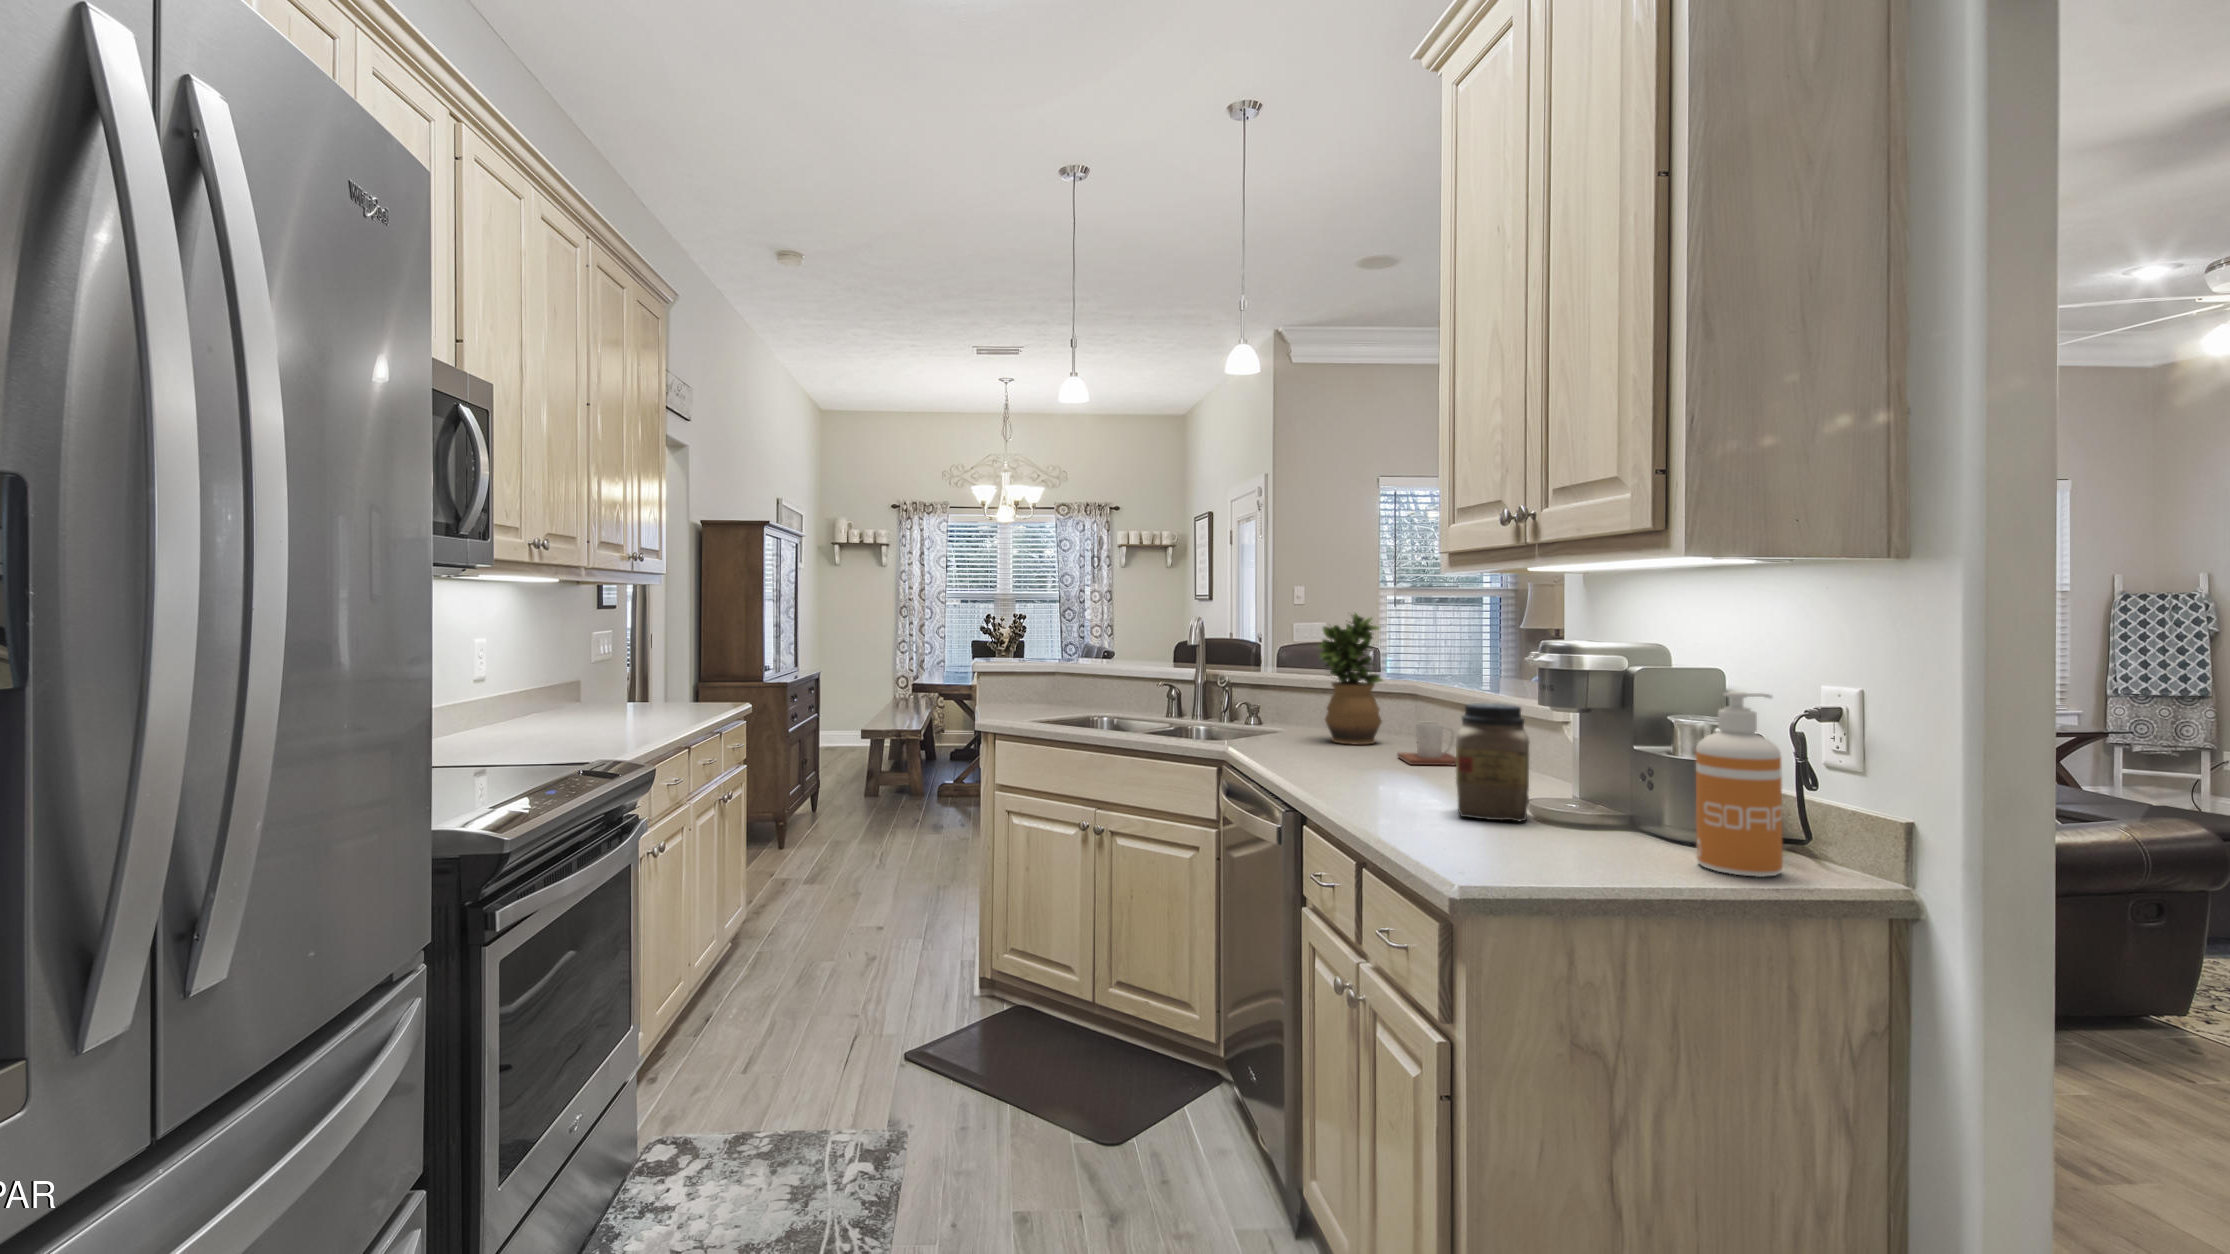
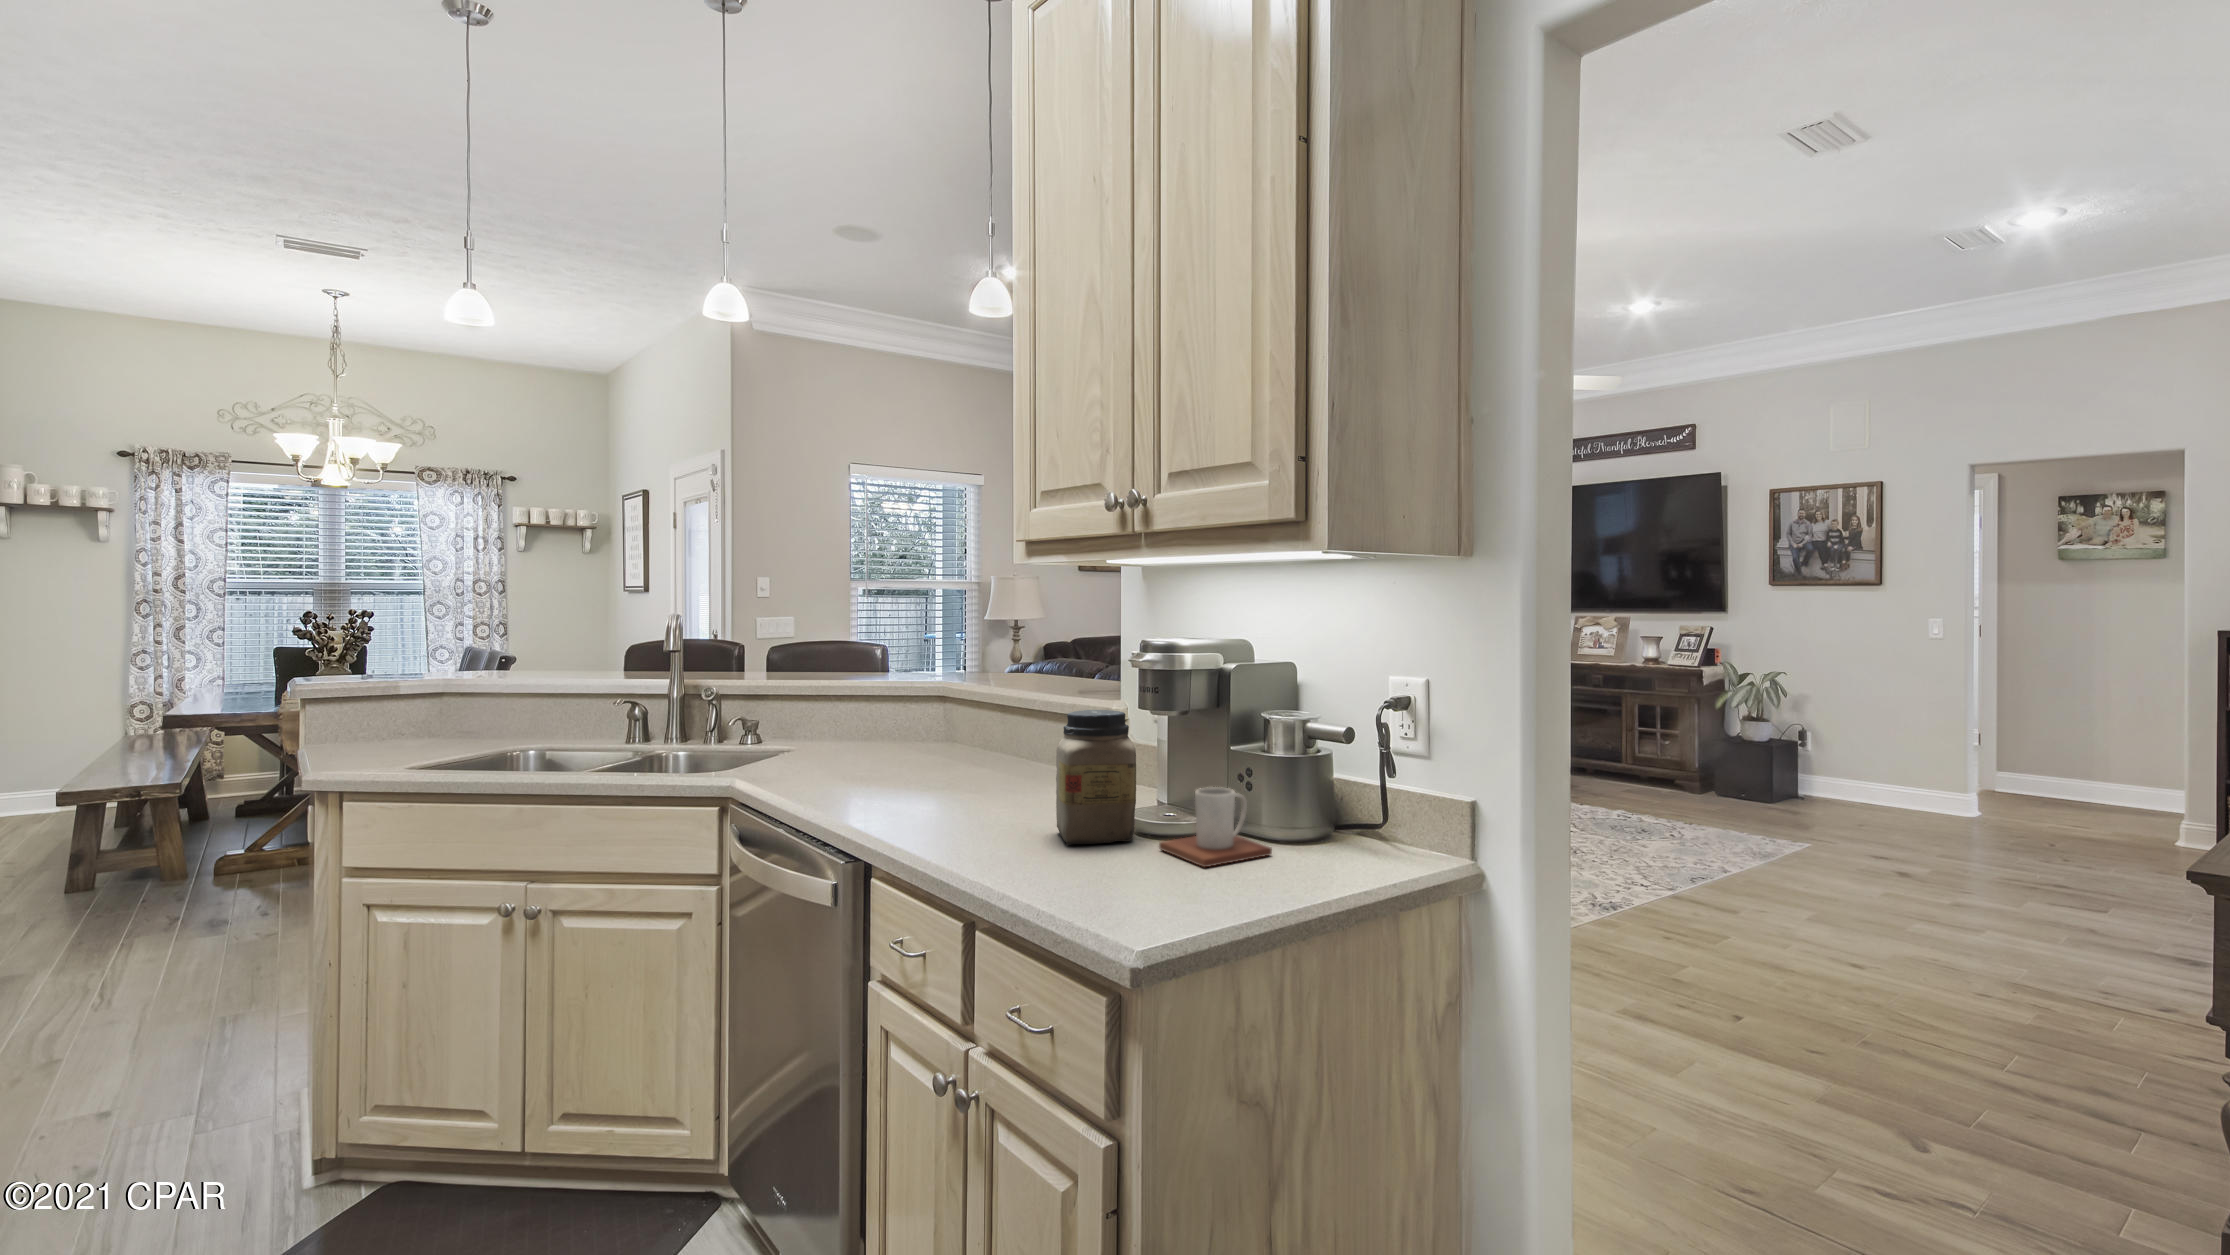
potted plant: present [1319,613,1383,745] -> none [844,607,921,760]
soap dispenser: present [1696,691,1783,877] -> none [1316,687,1386,873]
mug: present [1397,722,1456,765] -> present [1159,787,1272,867]

